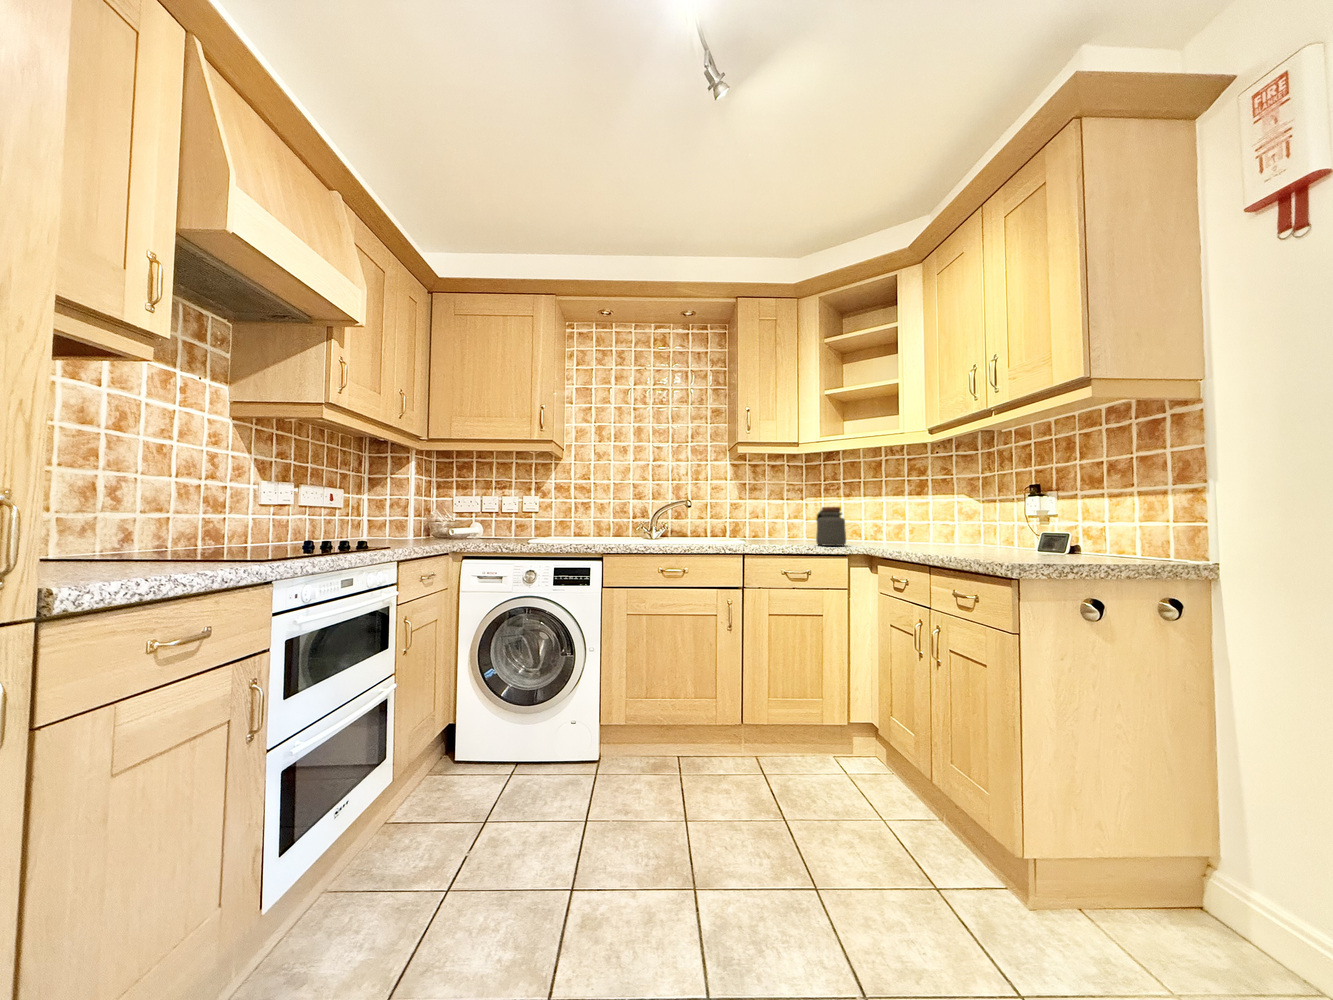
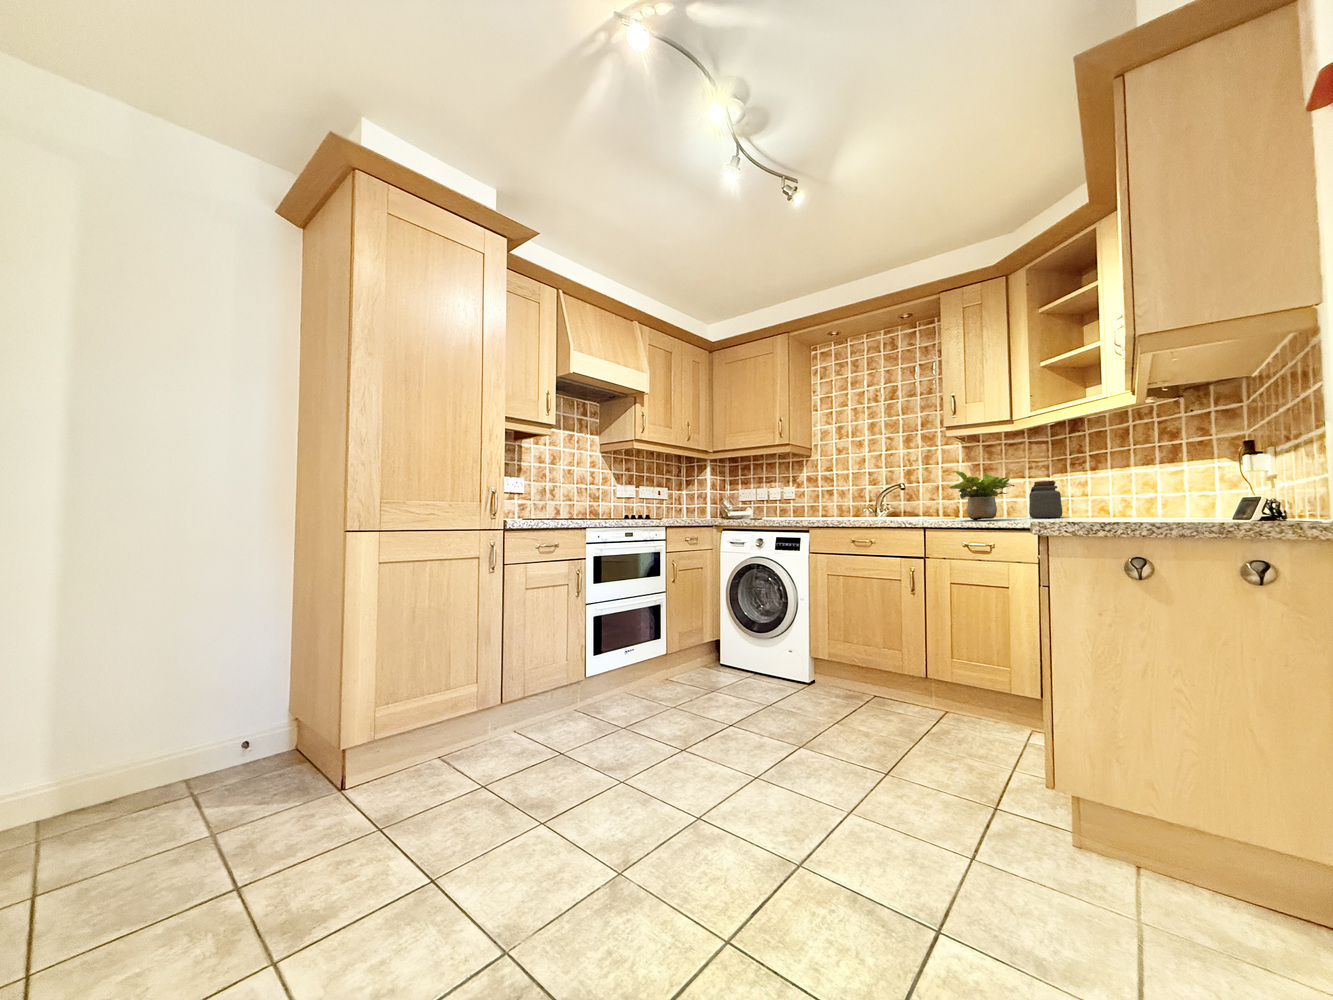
potted plant: none [754,491,811,548] -> present [949,471,1015,520]

